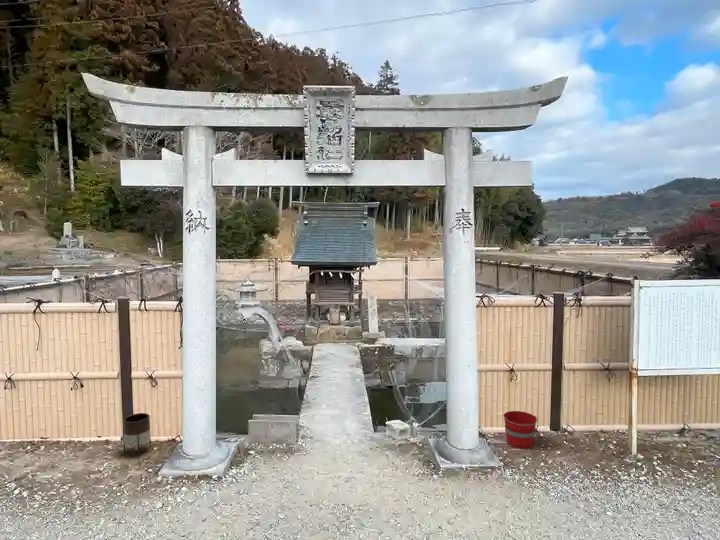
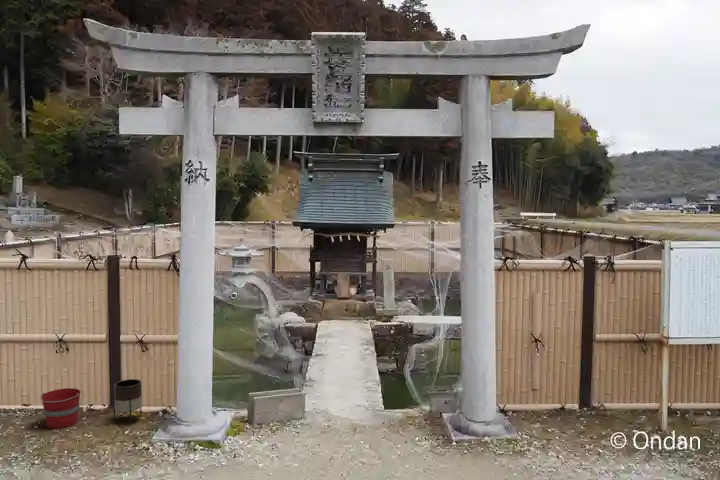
bucket: present [504,411,537,449] -> present [40,388,81,429]

